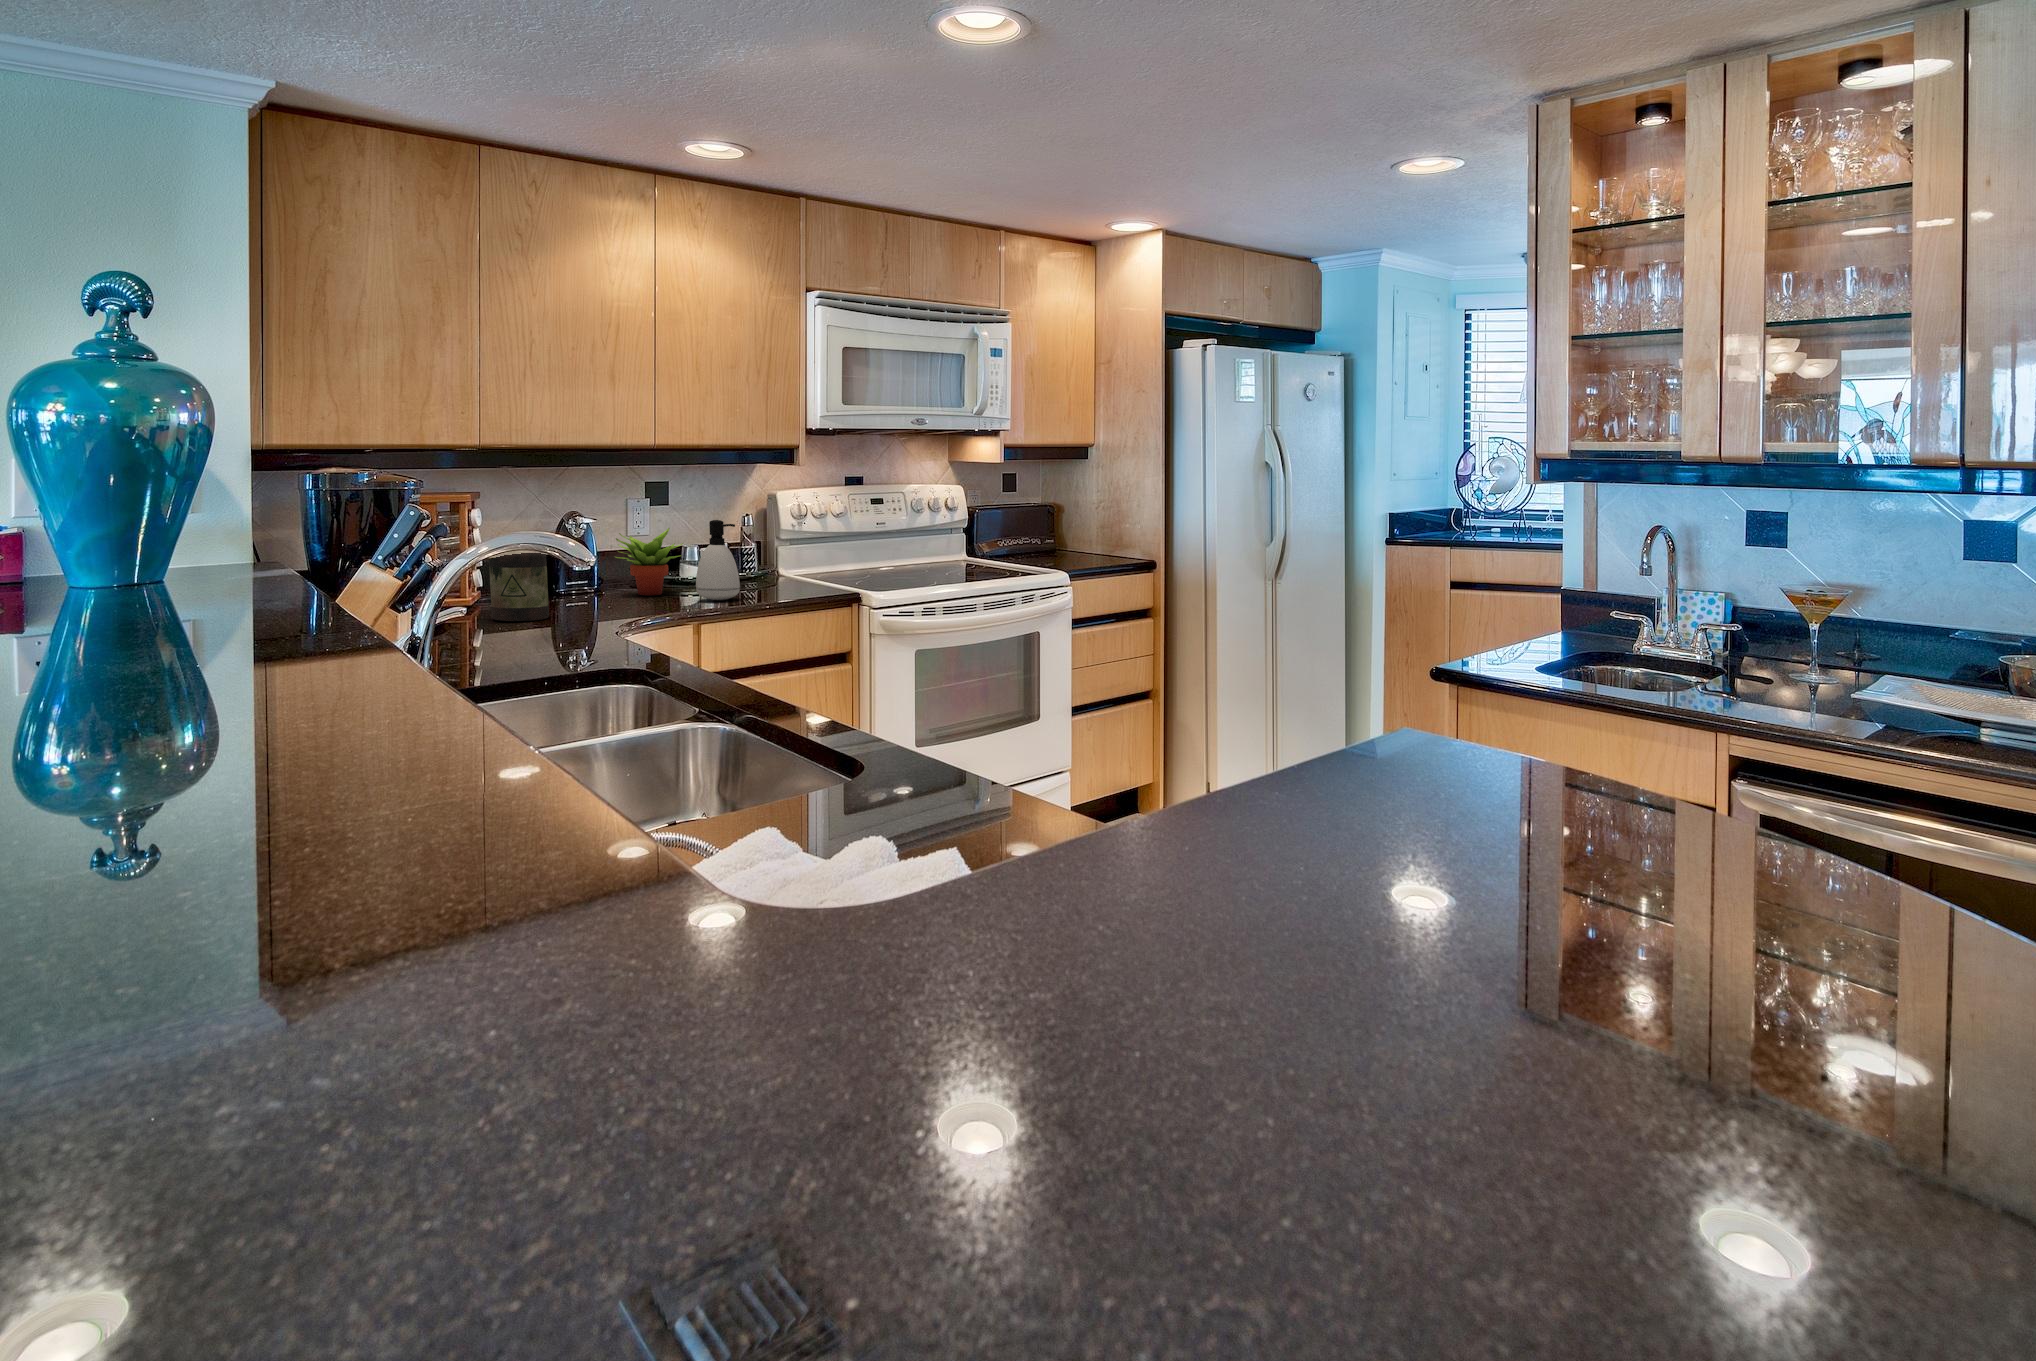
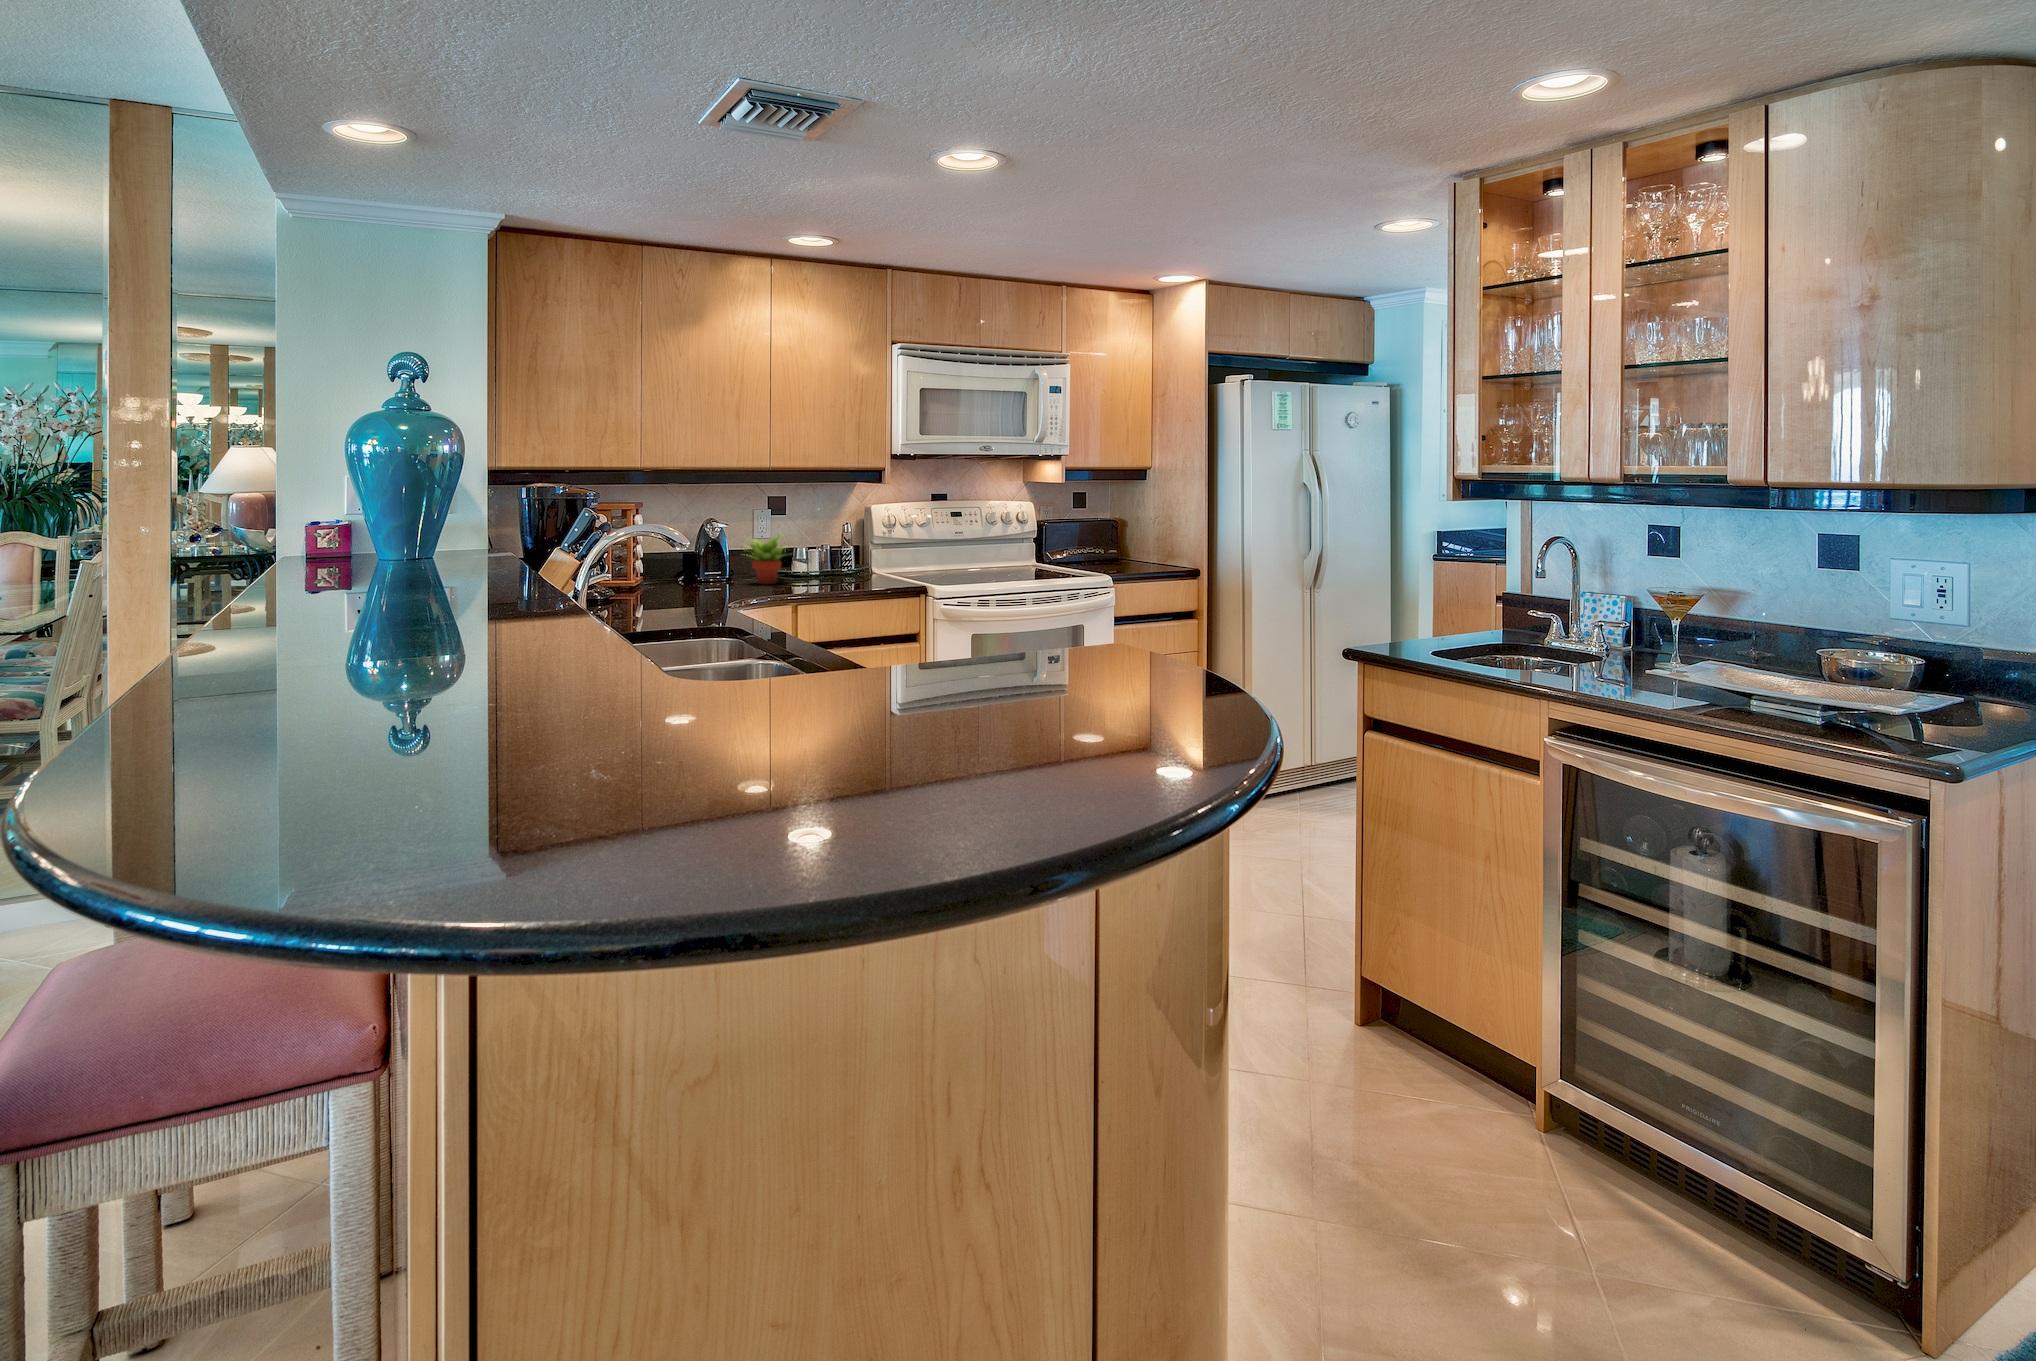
soap dispenser: present [696,520,740,600] -> none [798,525,832,588]
jar: present [489,553,549,621] -> none [644,536,685,597]

